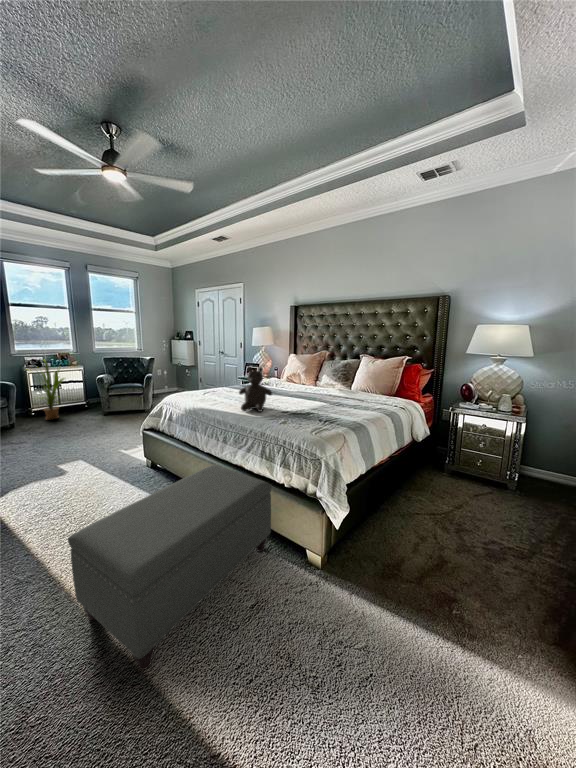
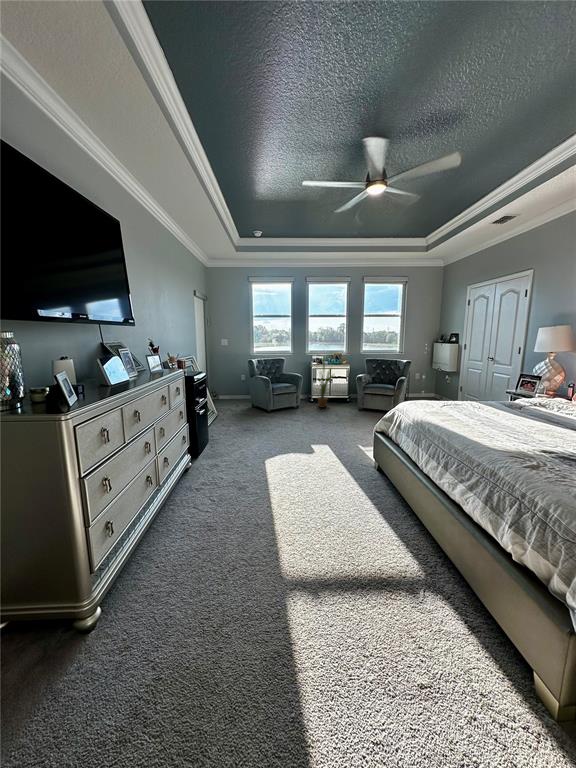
teddy bear: present [239,367,272,412] -> none [477,380,534,442]
ottoman: present [68,465,272,670] -> none [274,490,490,657]

